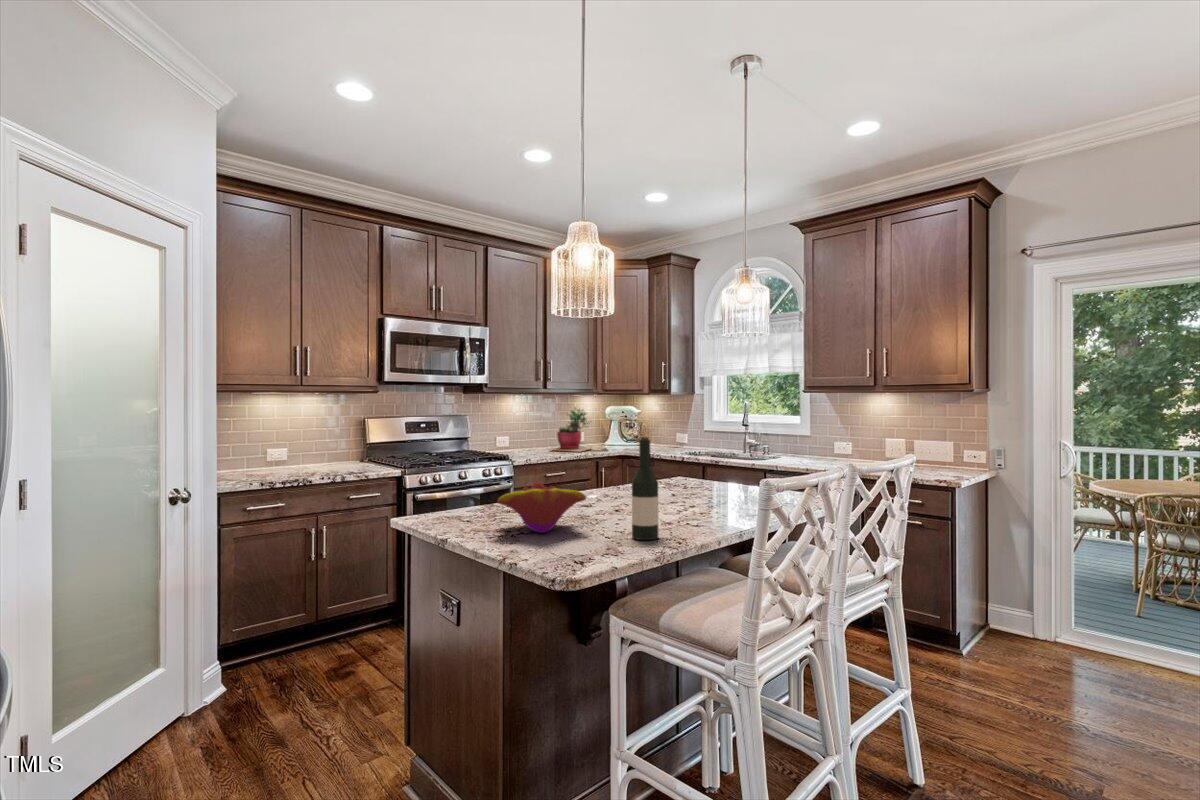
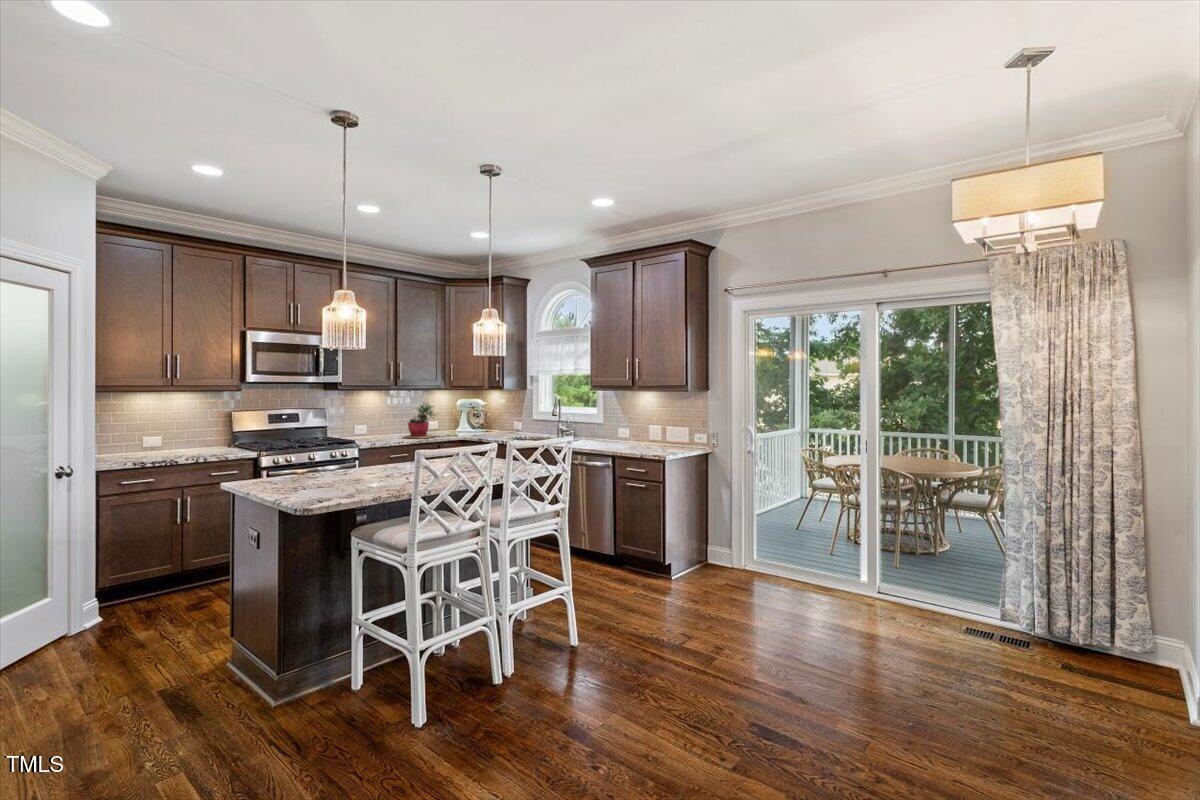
wine bottle: present [632,437,658,540] -> none [370,427,389,491]
decorative bowl: present [497,482,586,533] -> none [283,456,345,488]

